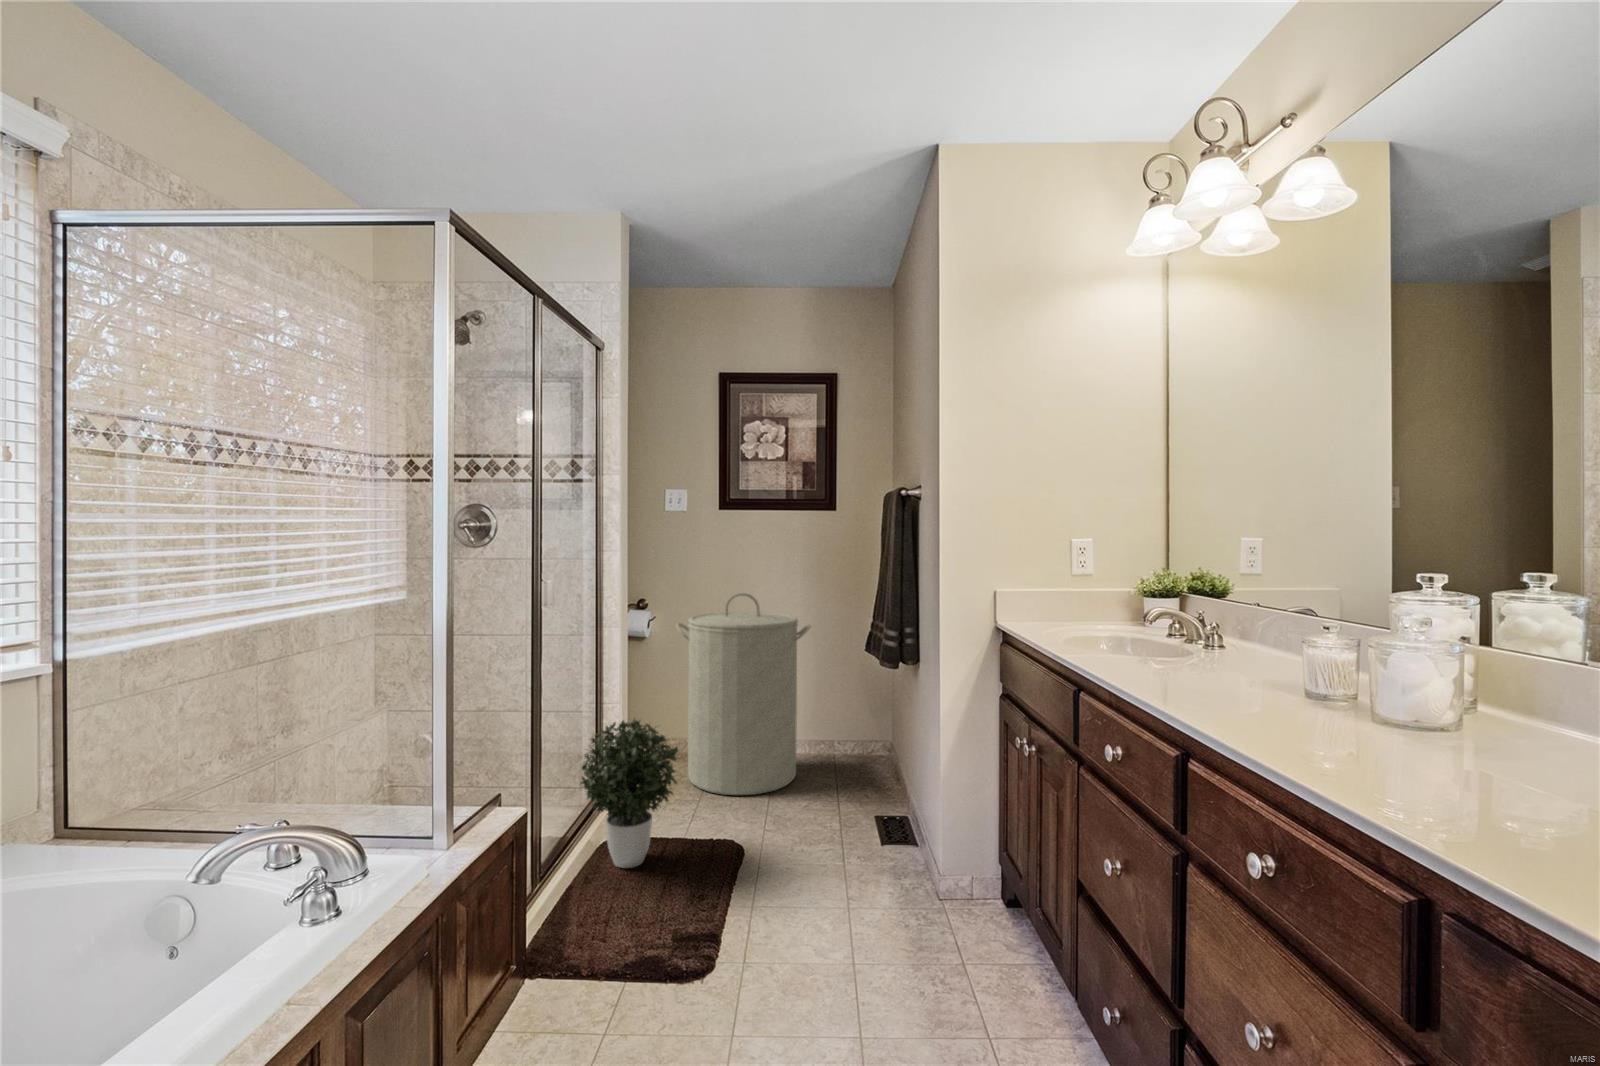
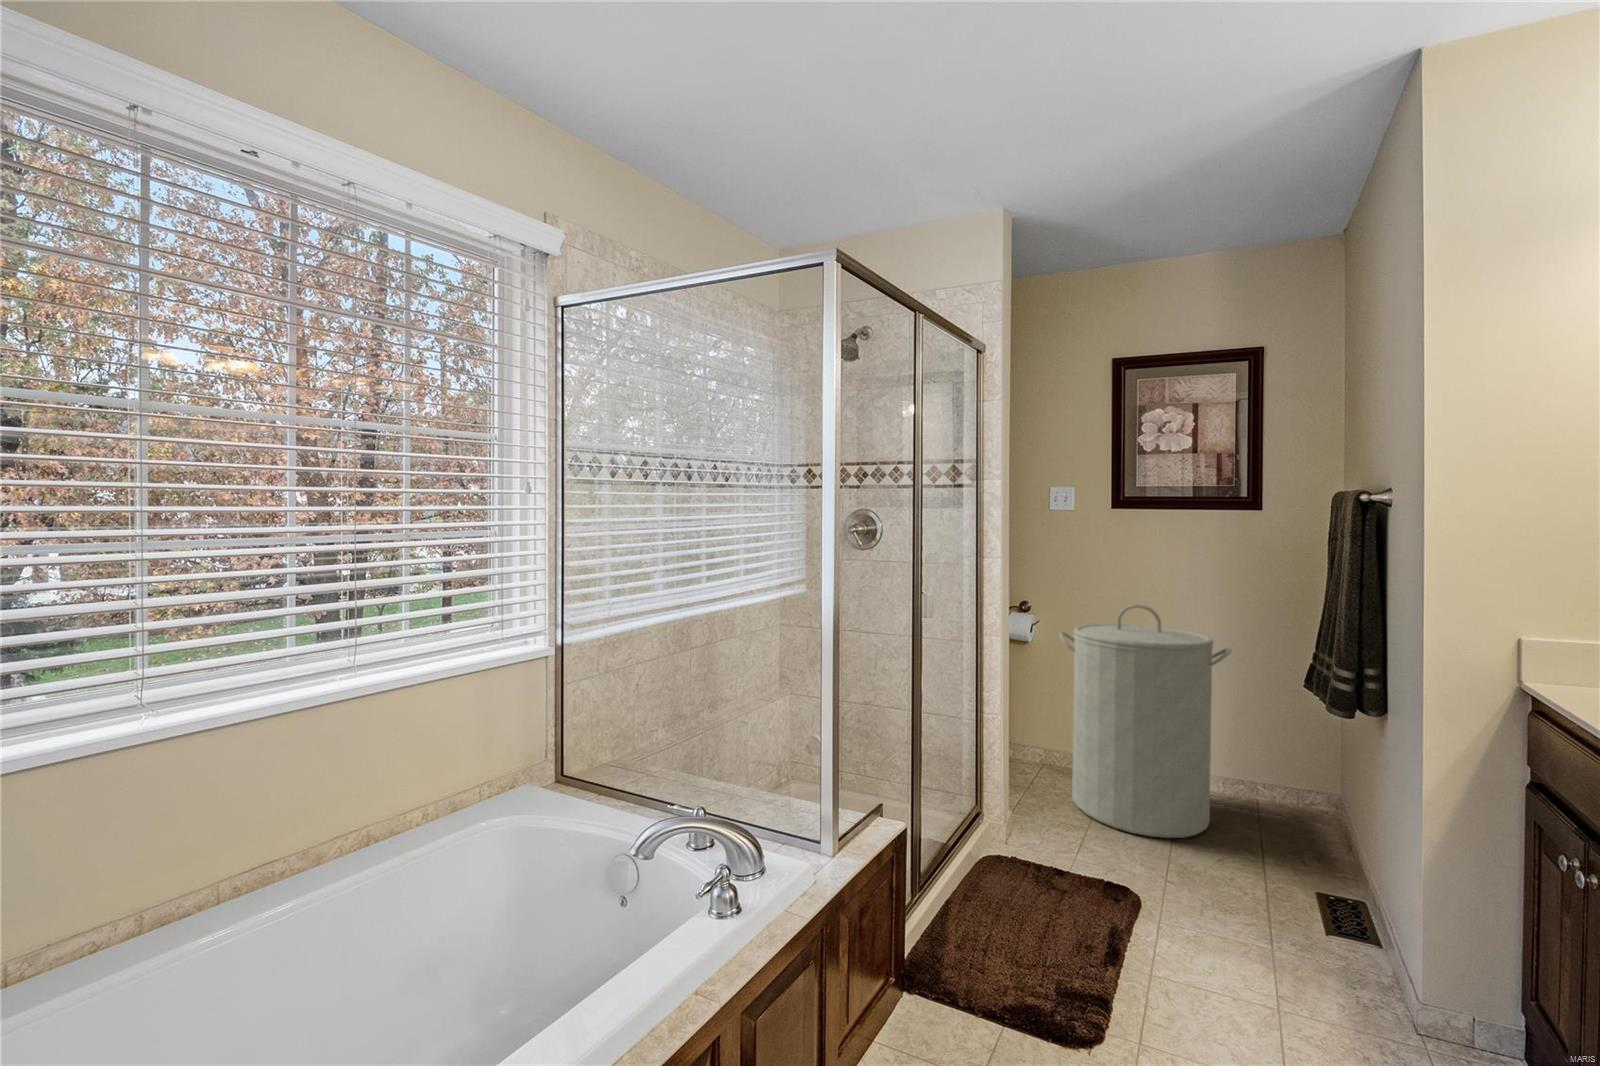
potted plant: present [579,718,679,868] -> none [958,733,1069,894]

